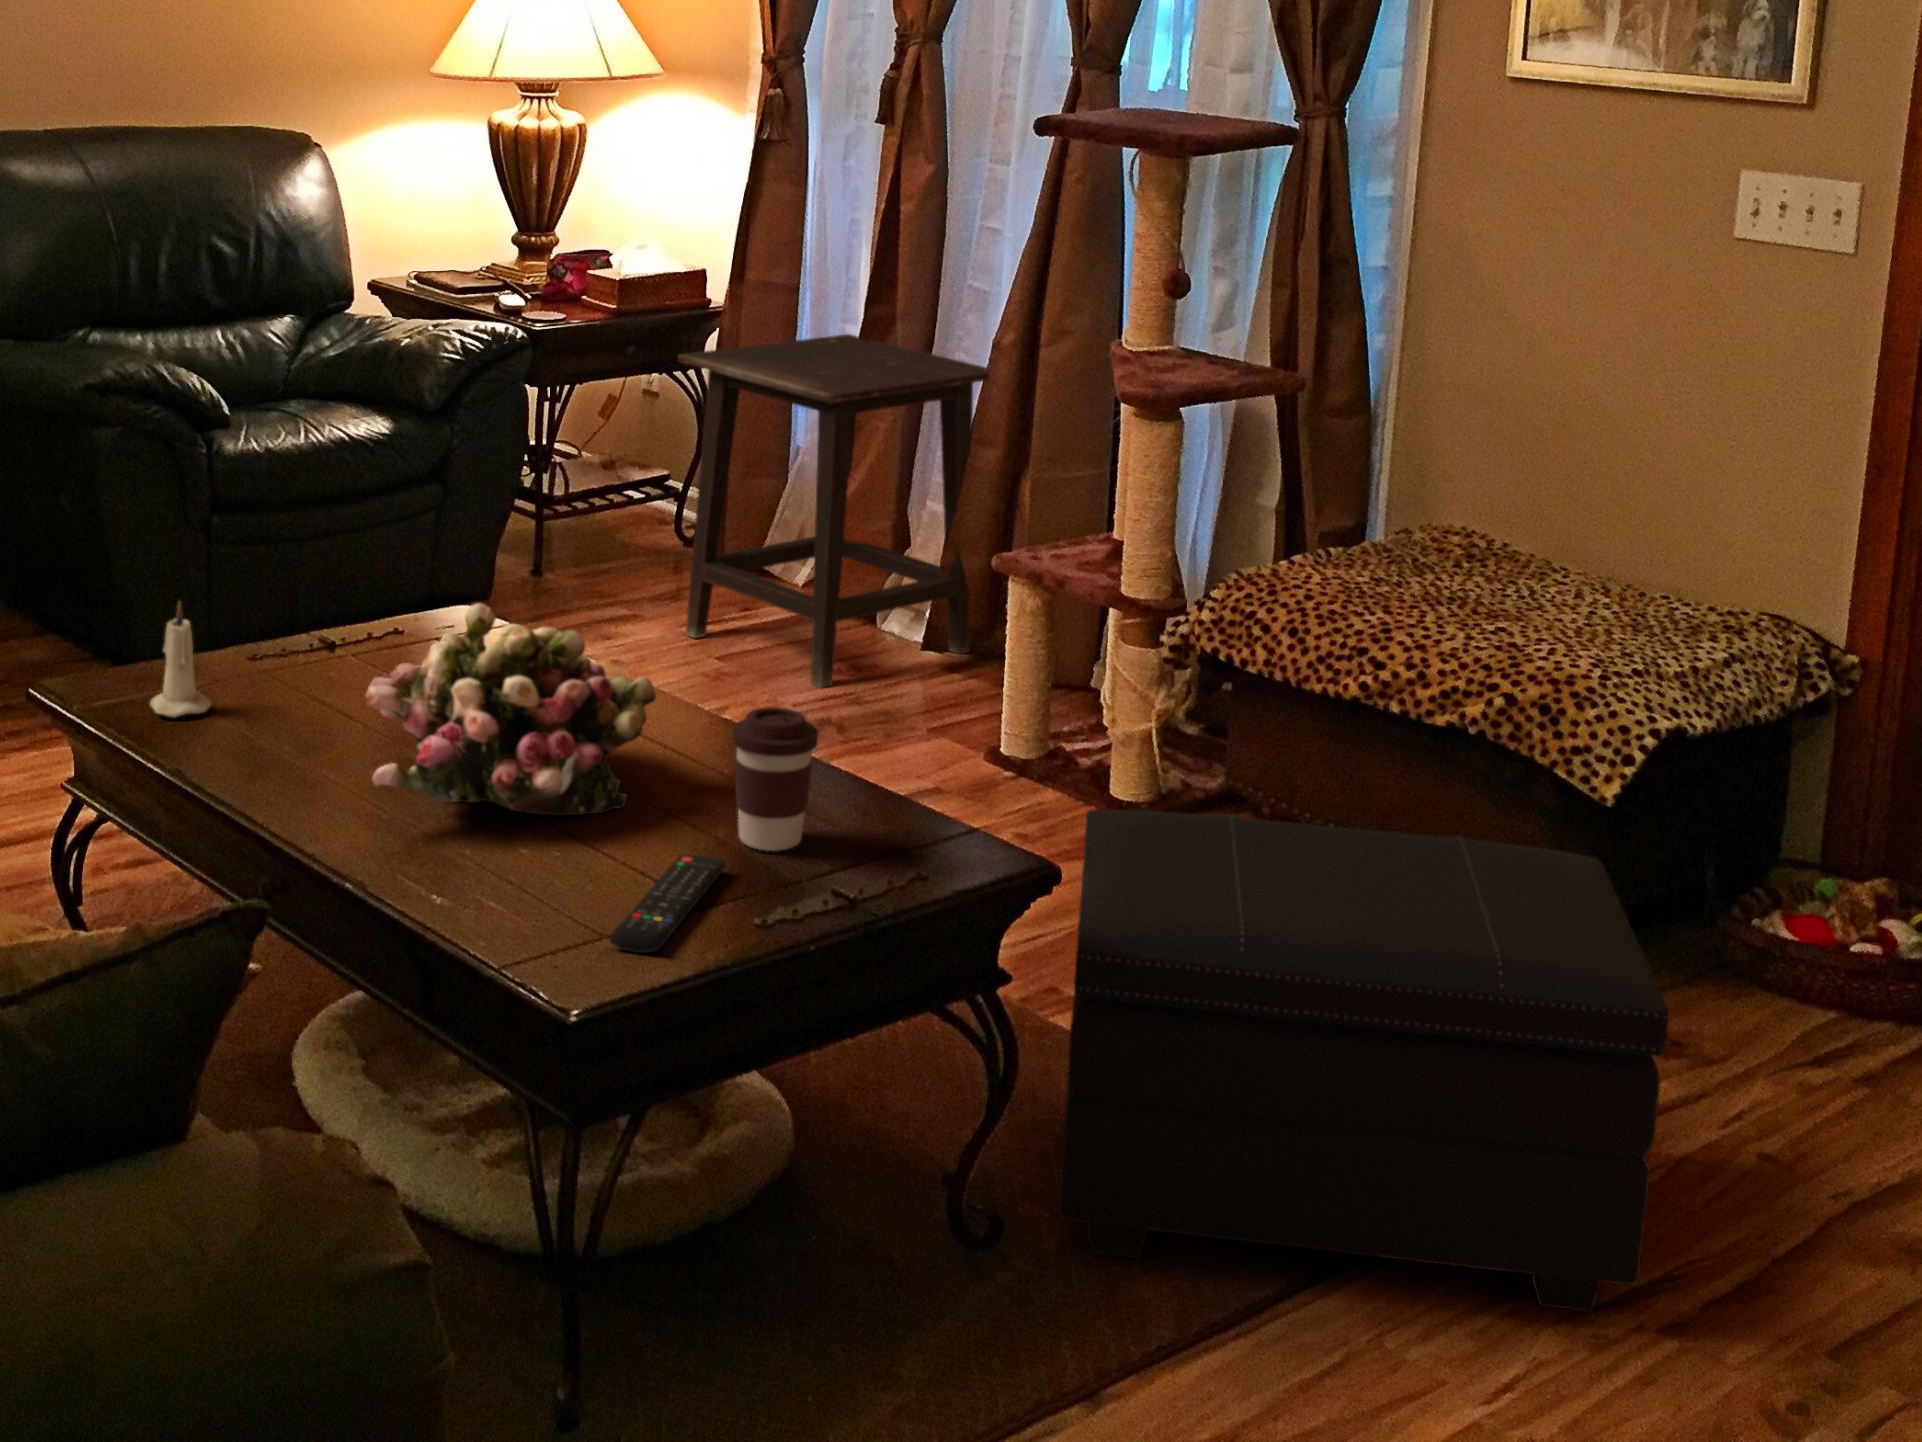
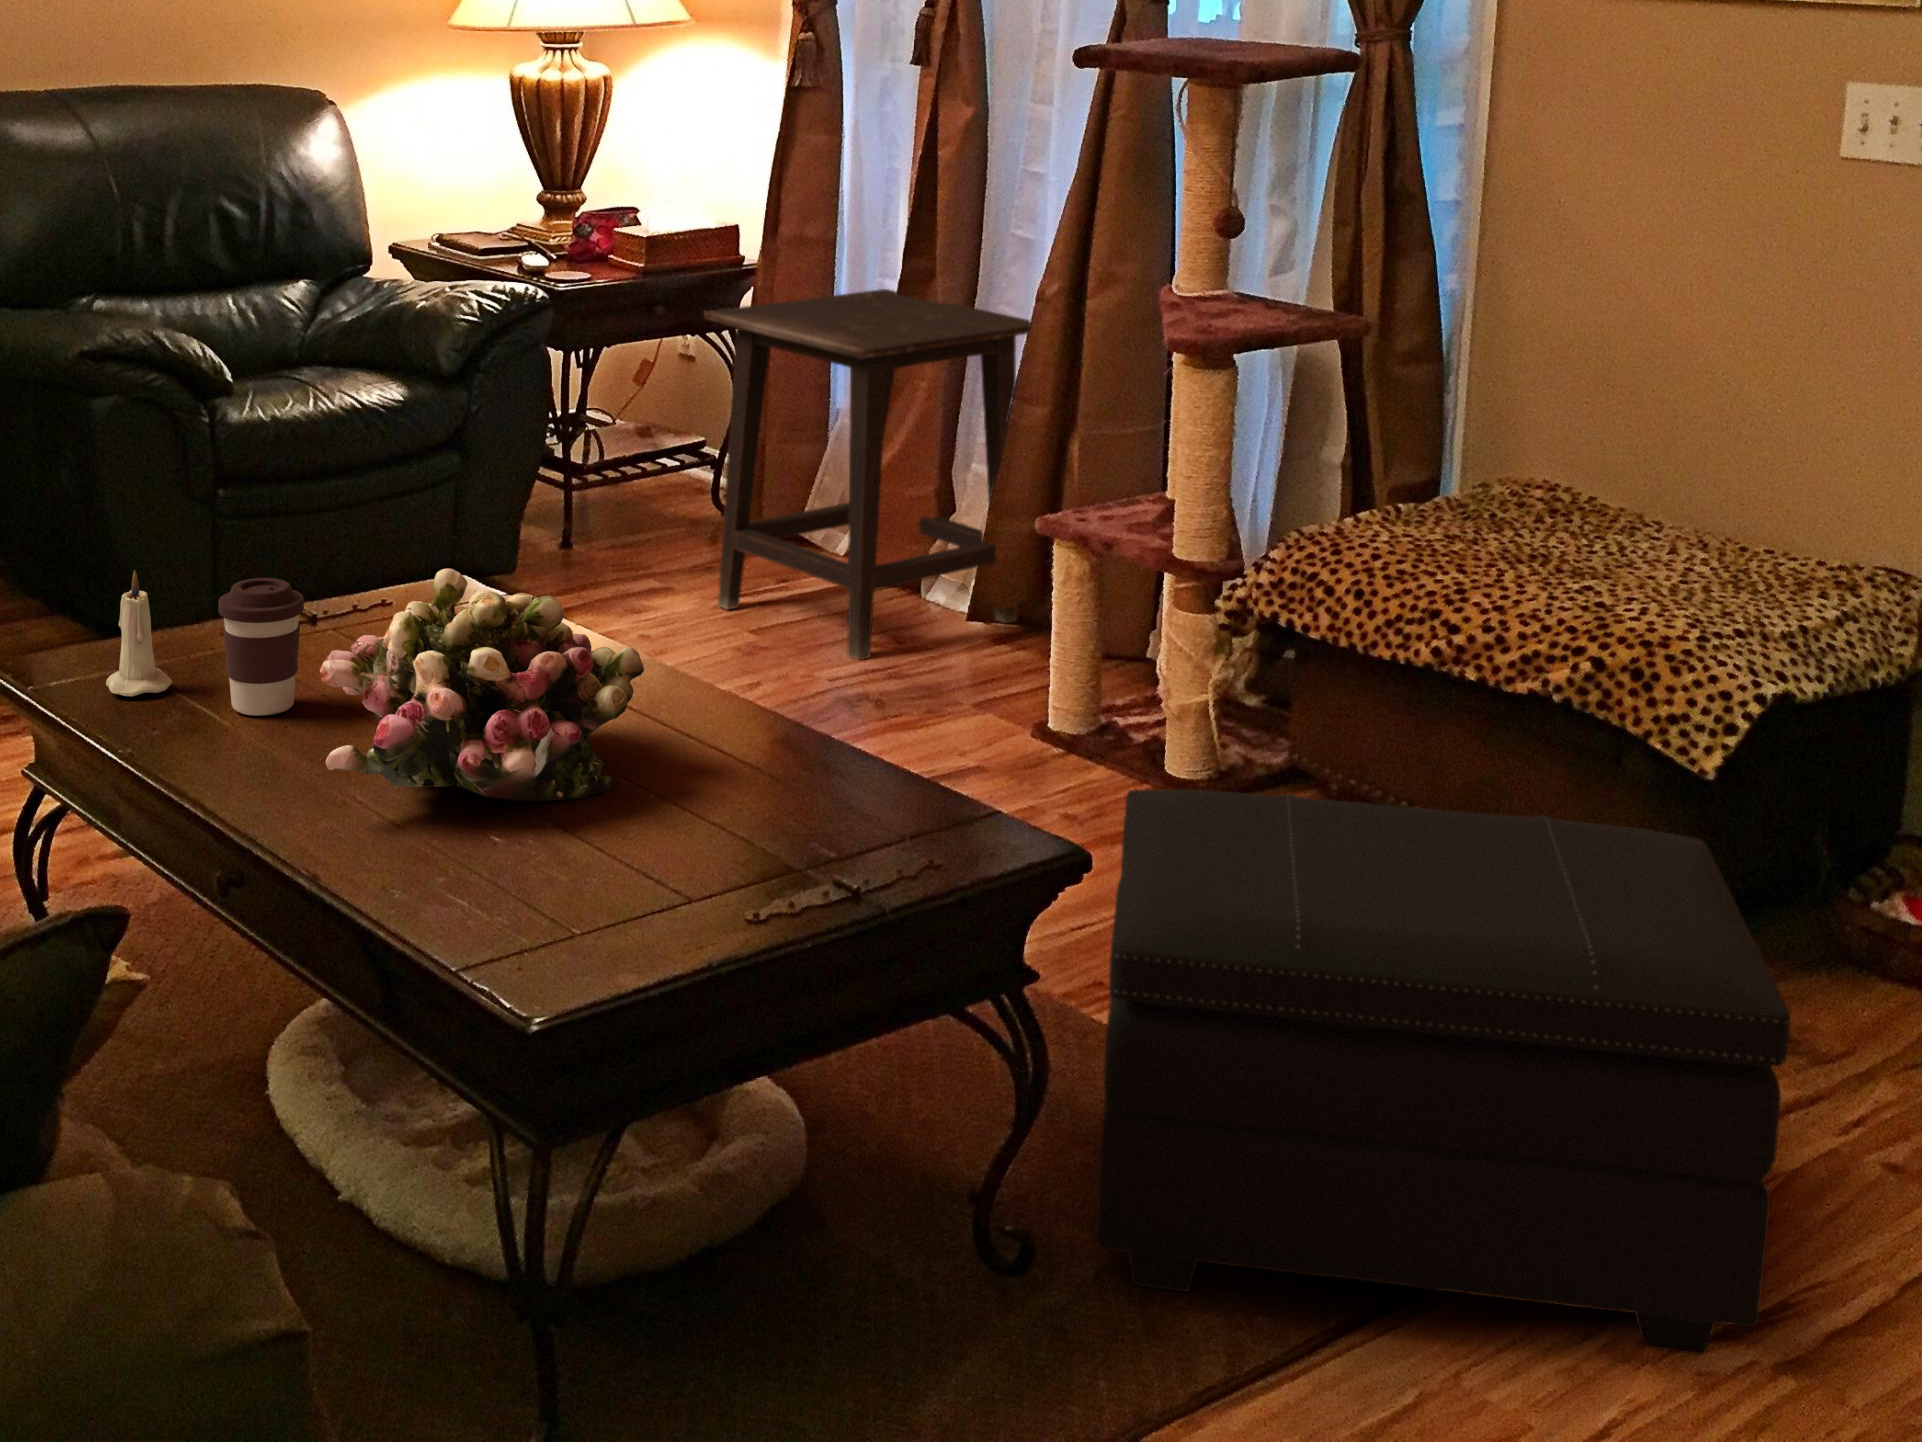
coffee cup: present [732,707,818,851] -> present [218,578,304,716]
remote control: present [610,854,726,953] -> none [575,844,714,958]

